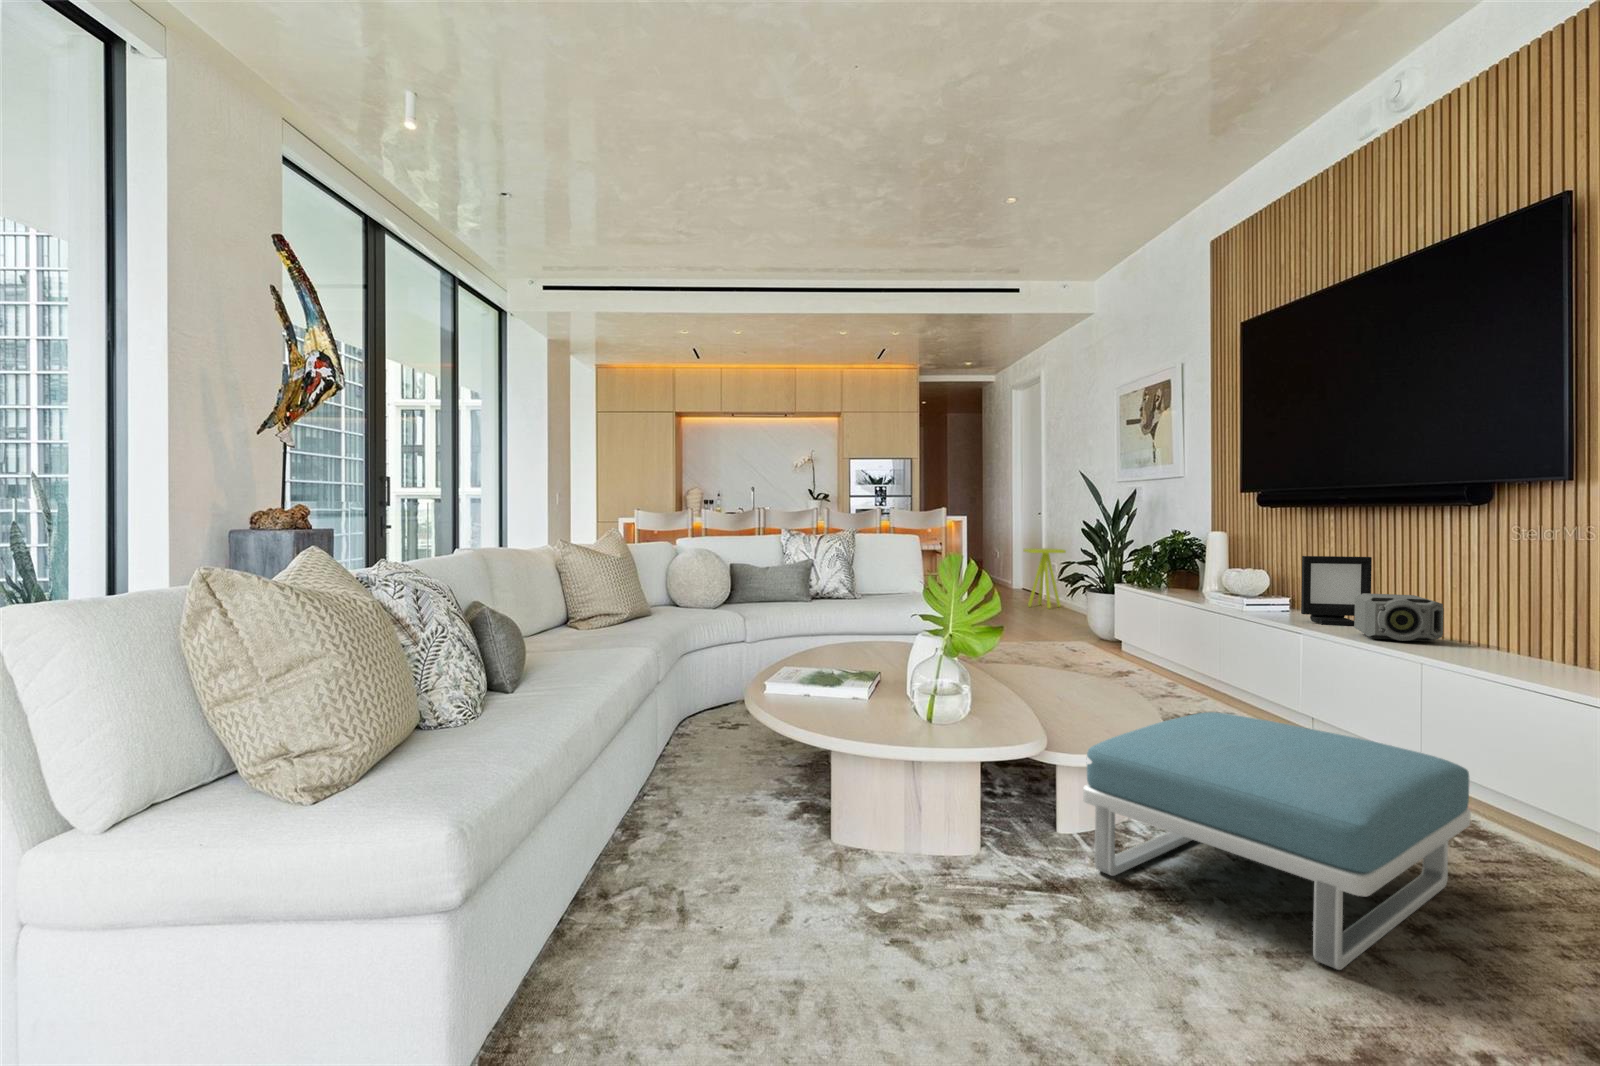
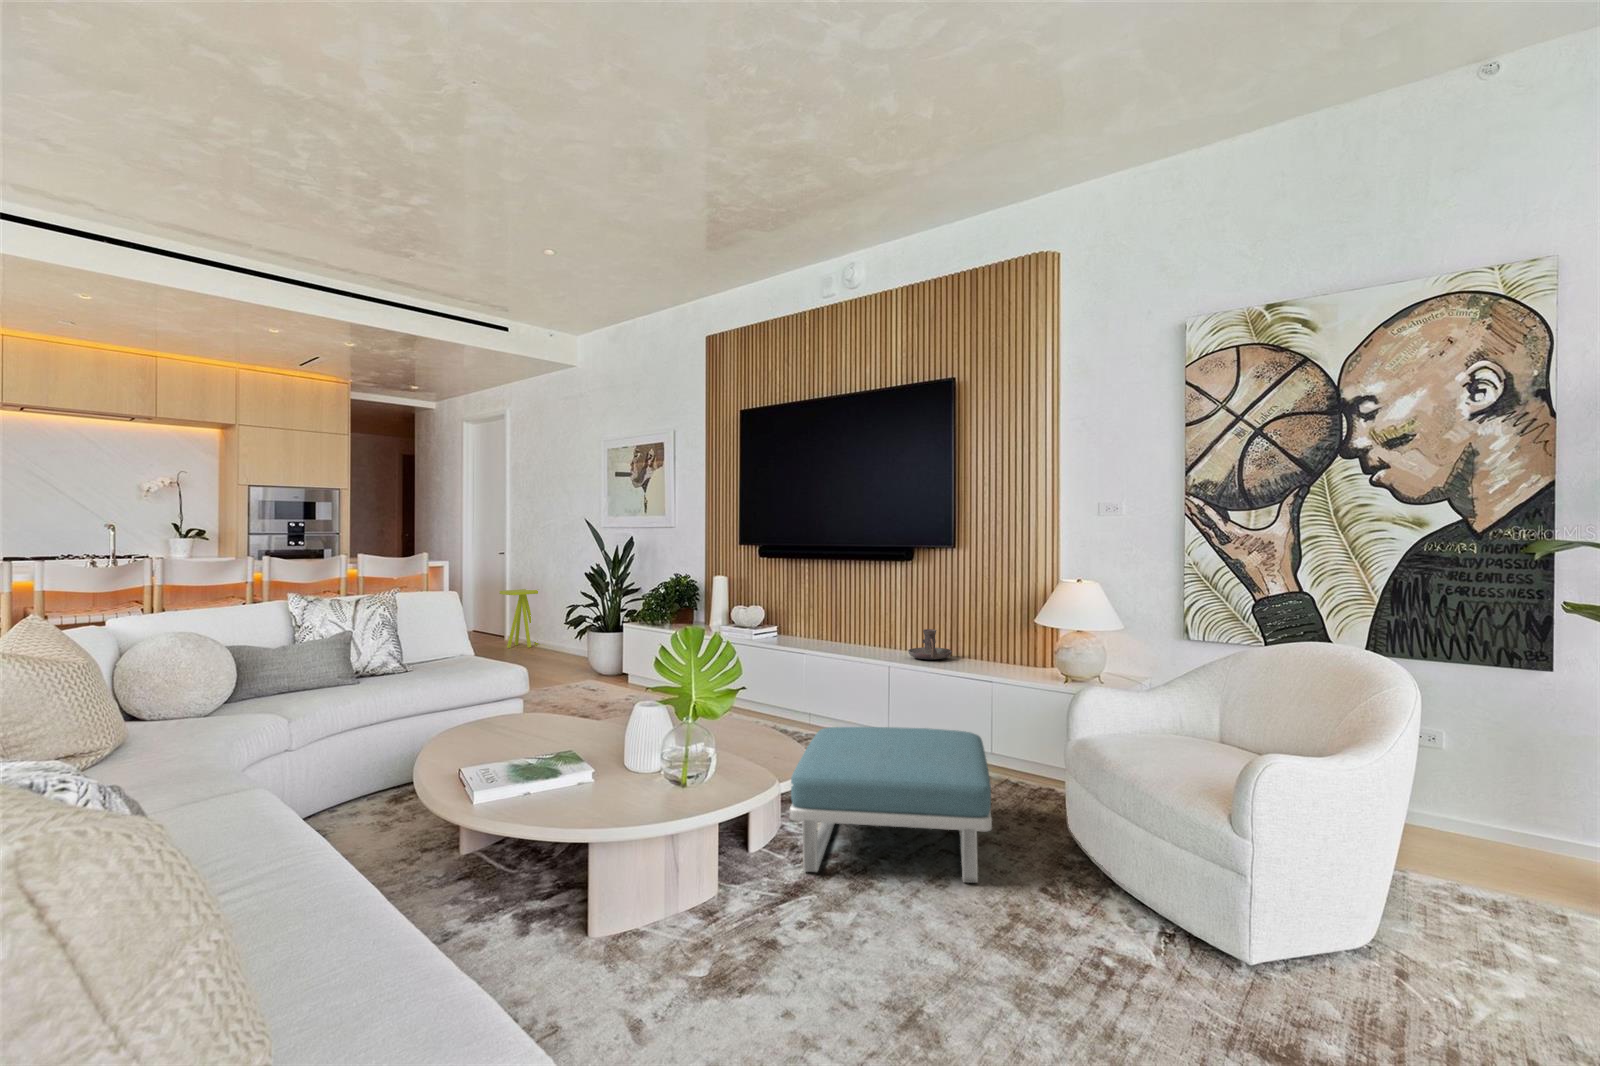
picture frame: present [1301,556,1372,626] -> none [798,593,838,645]
speaker: present [1354,593,1444,641] -> none [840,619,892,653]
candle holder: none [1454,613,1544,660] -> present [908,629,952,660]

